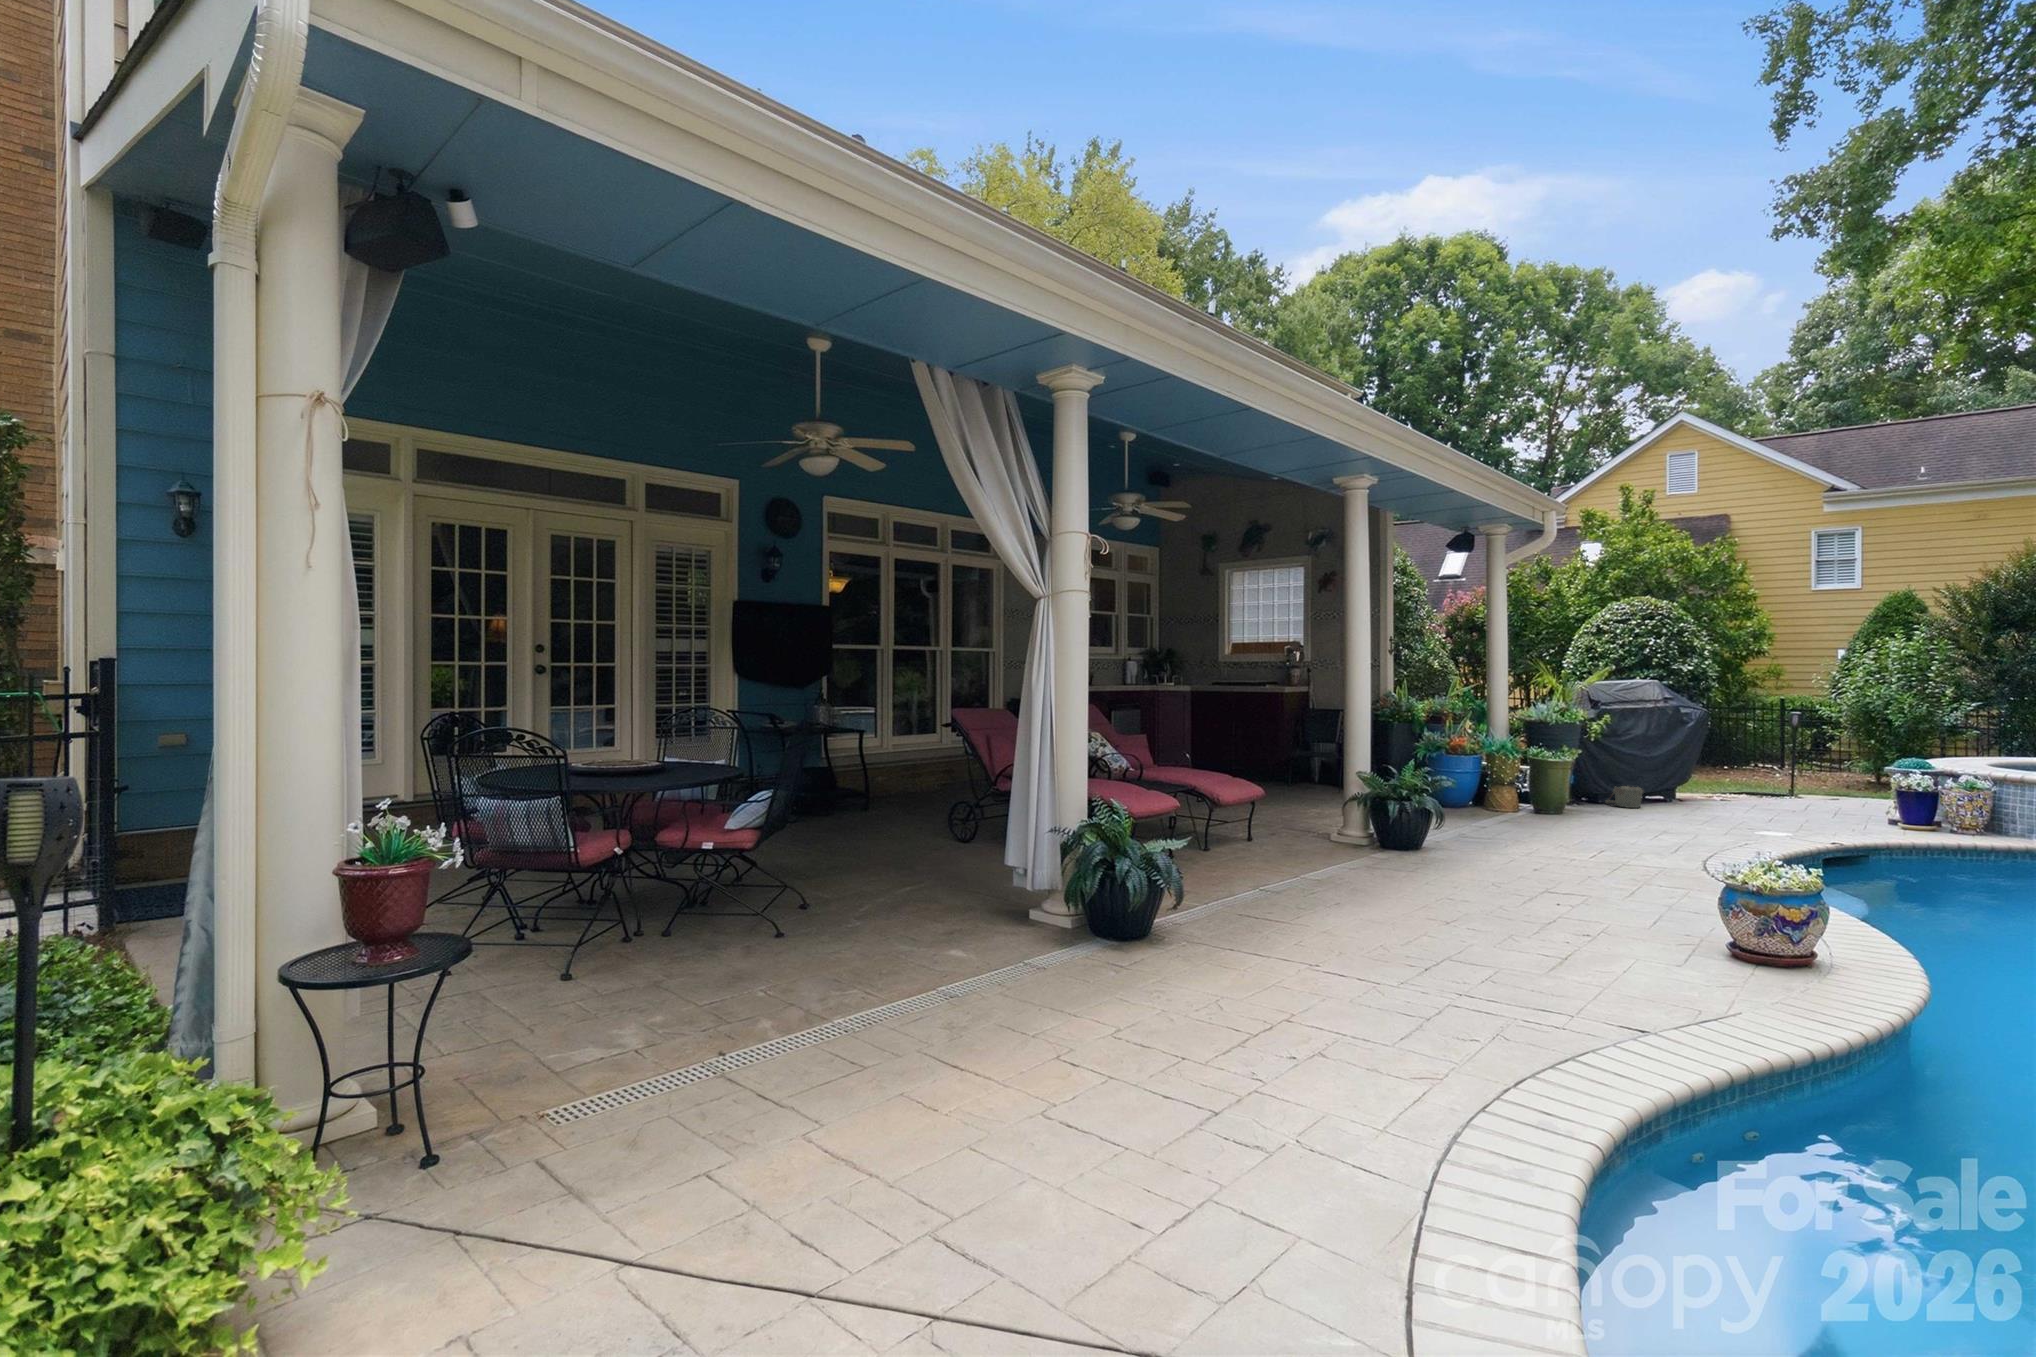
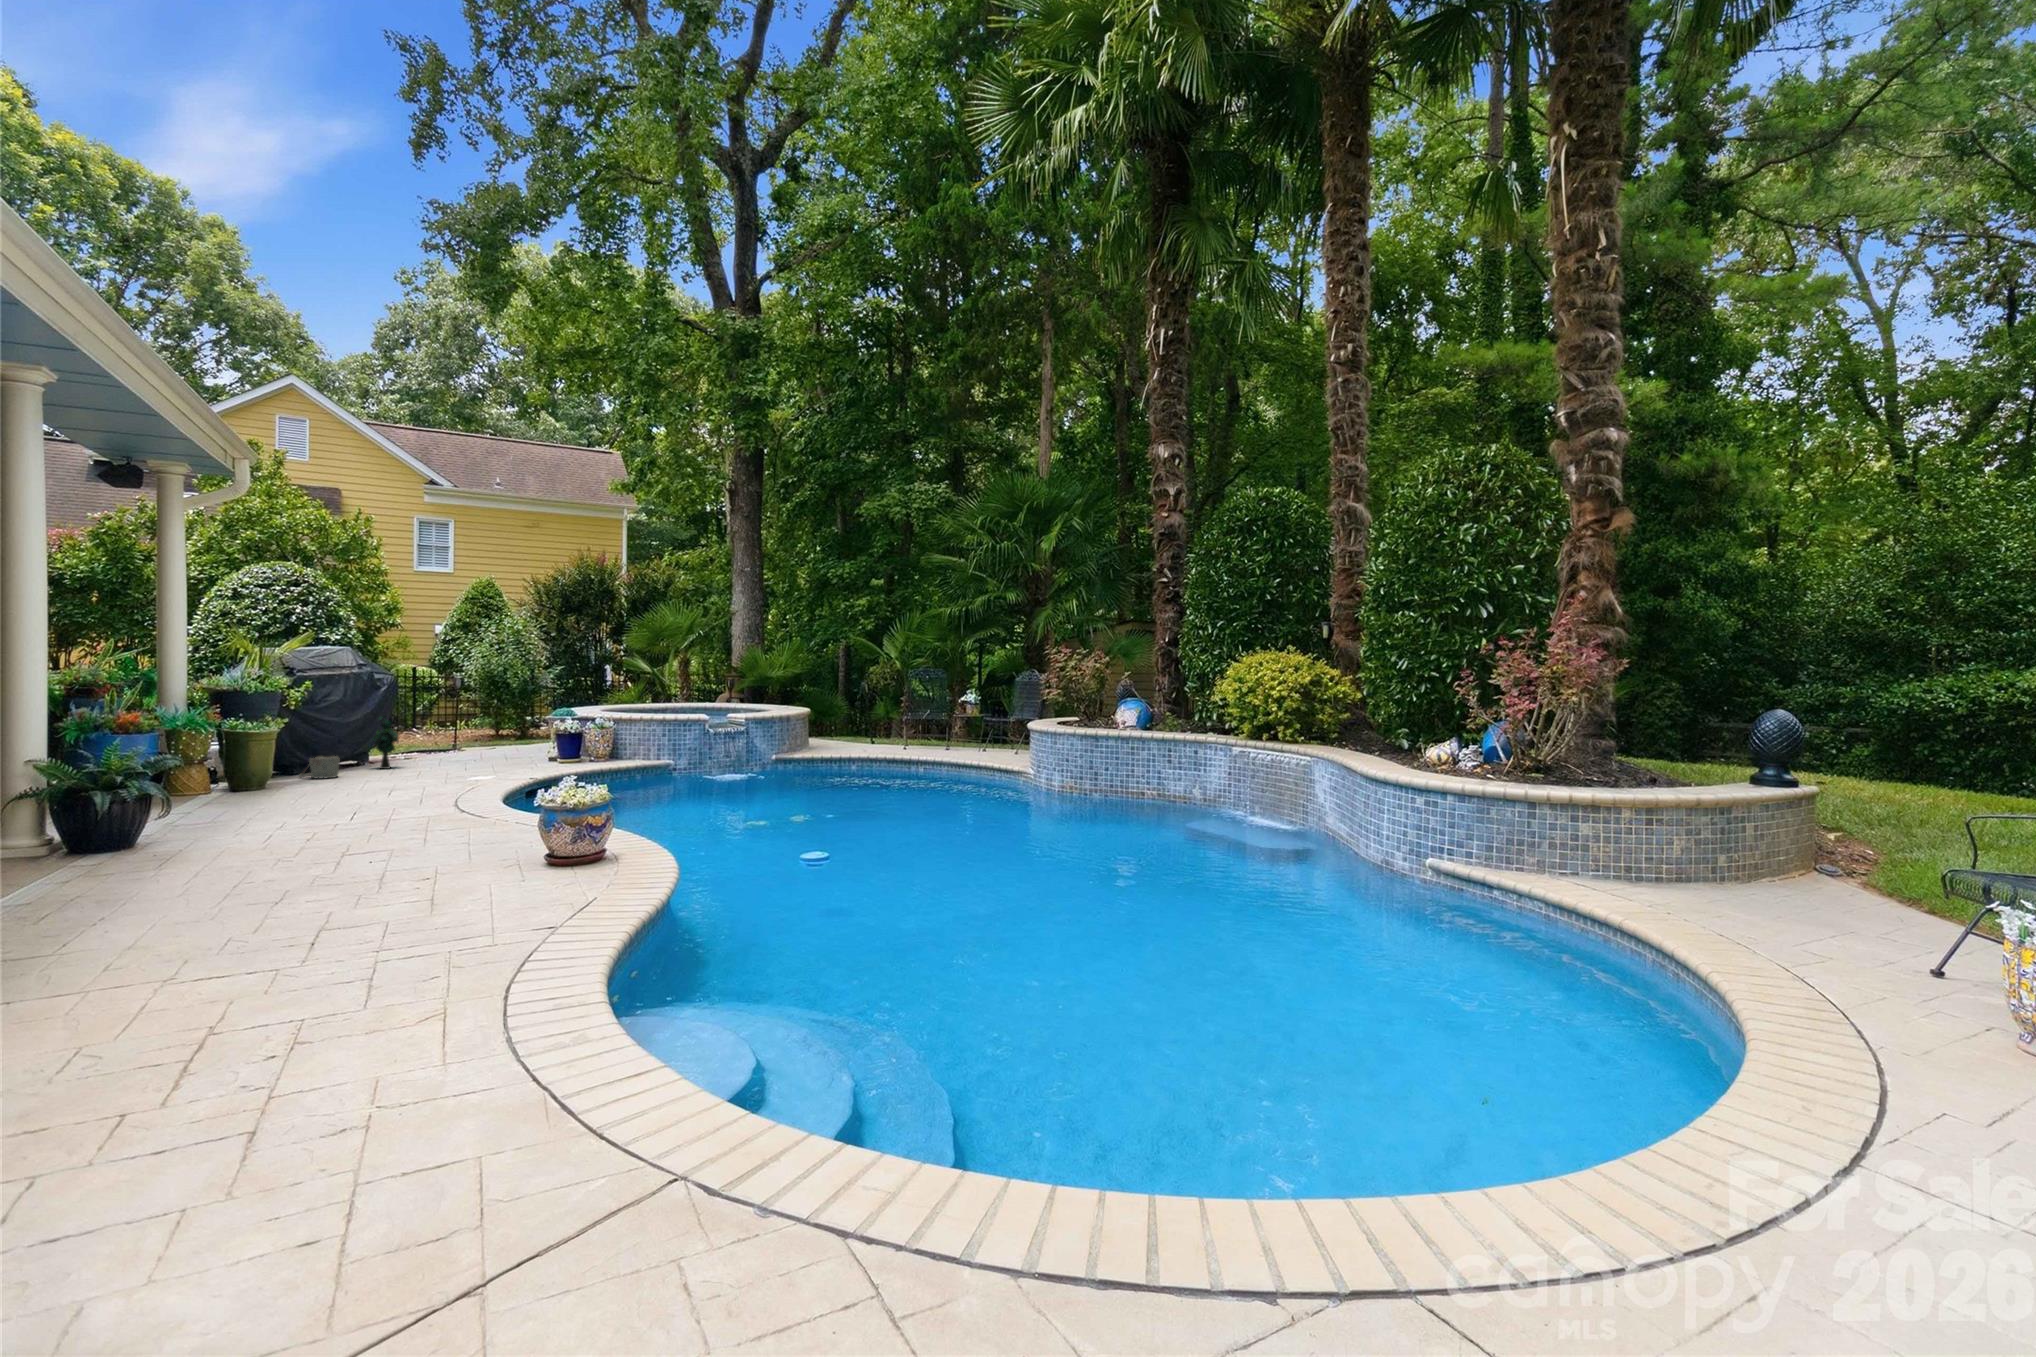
decorative plant: none [1680,751,1711,806] -> present [372,715,398,769]

